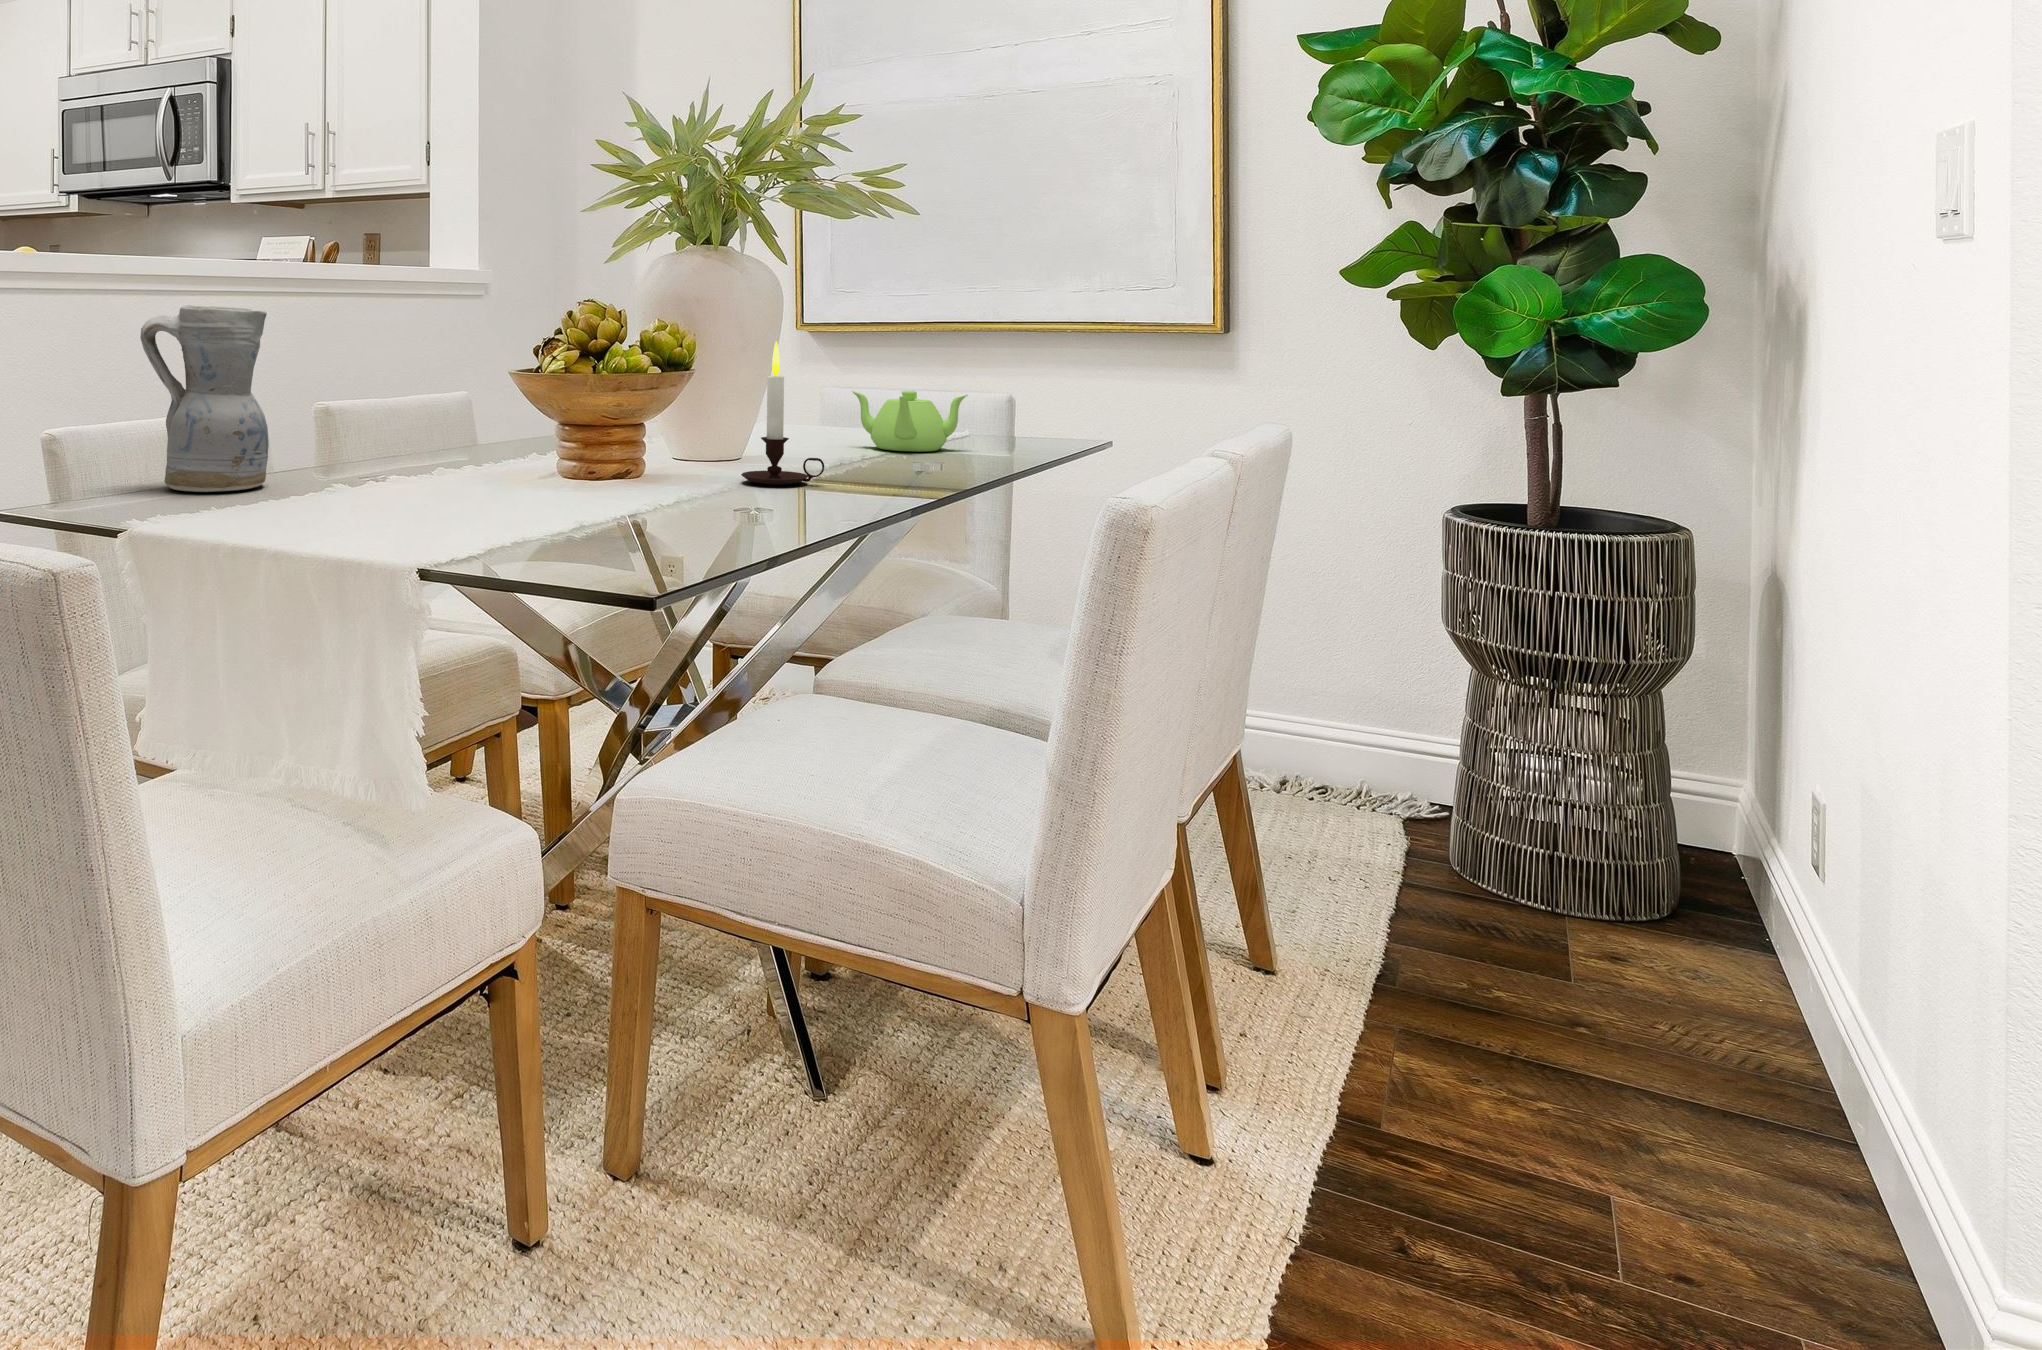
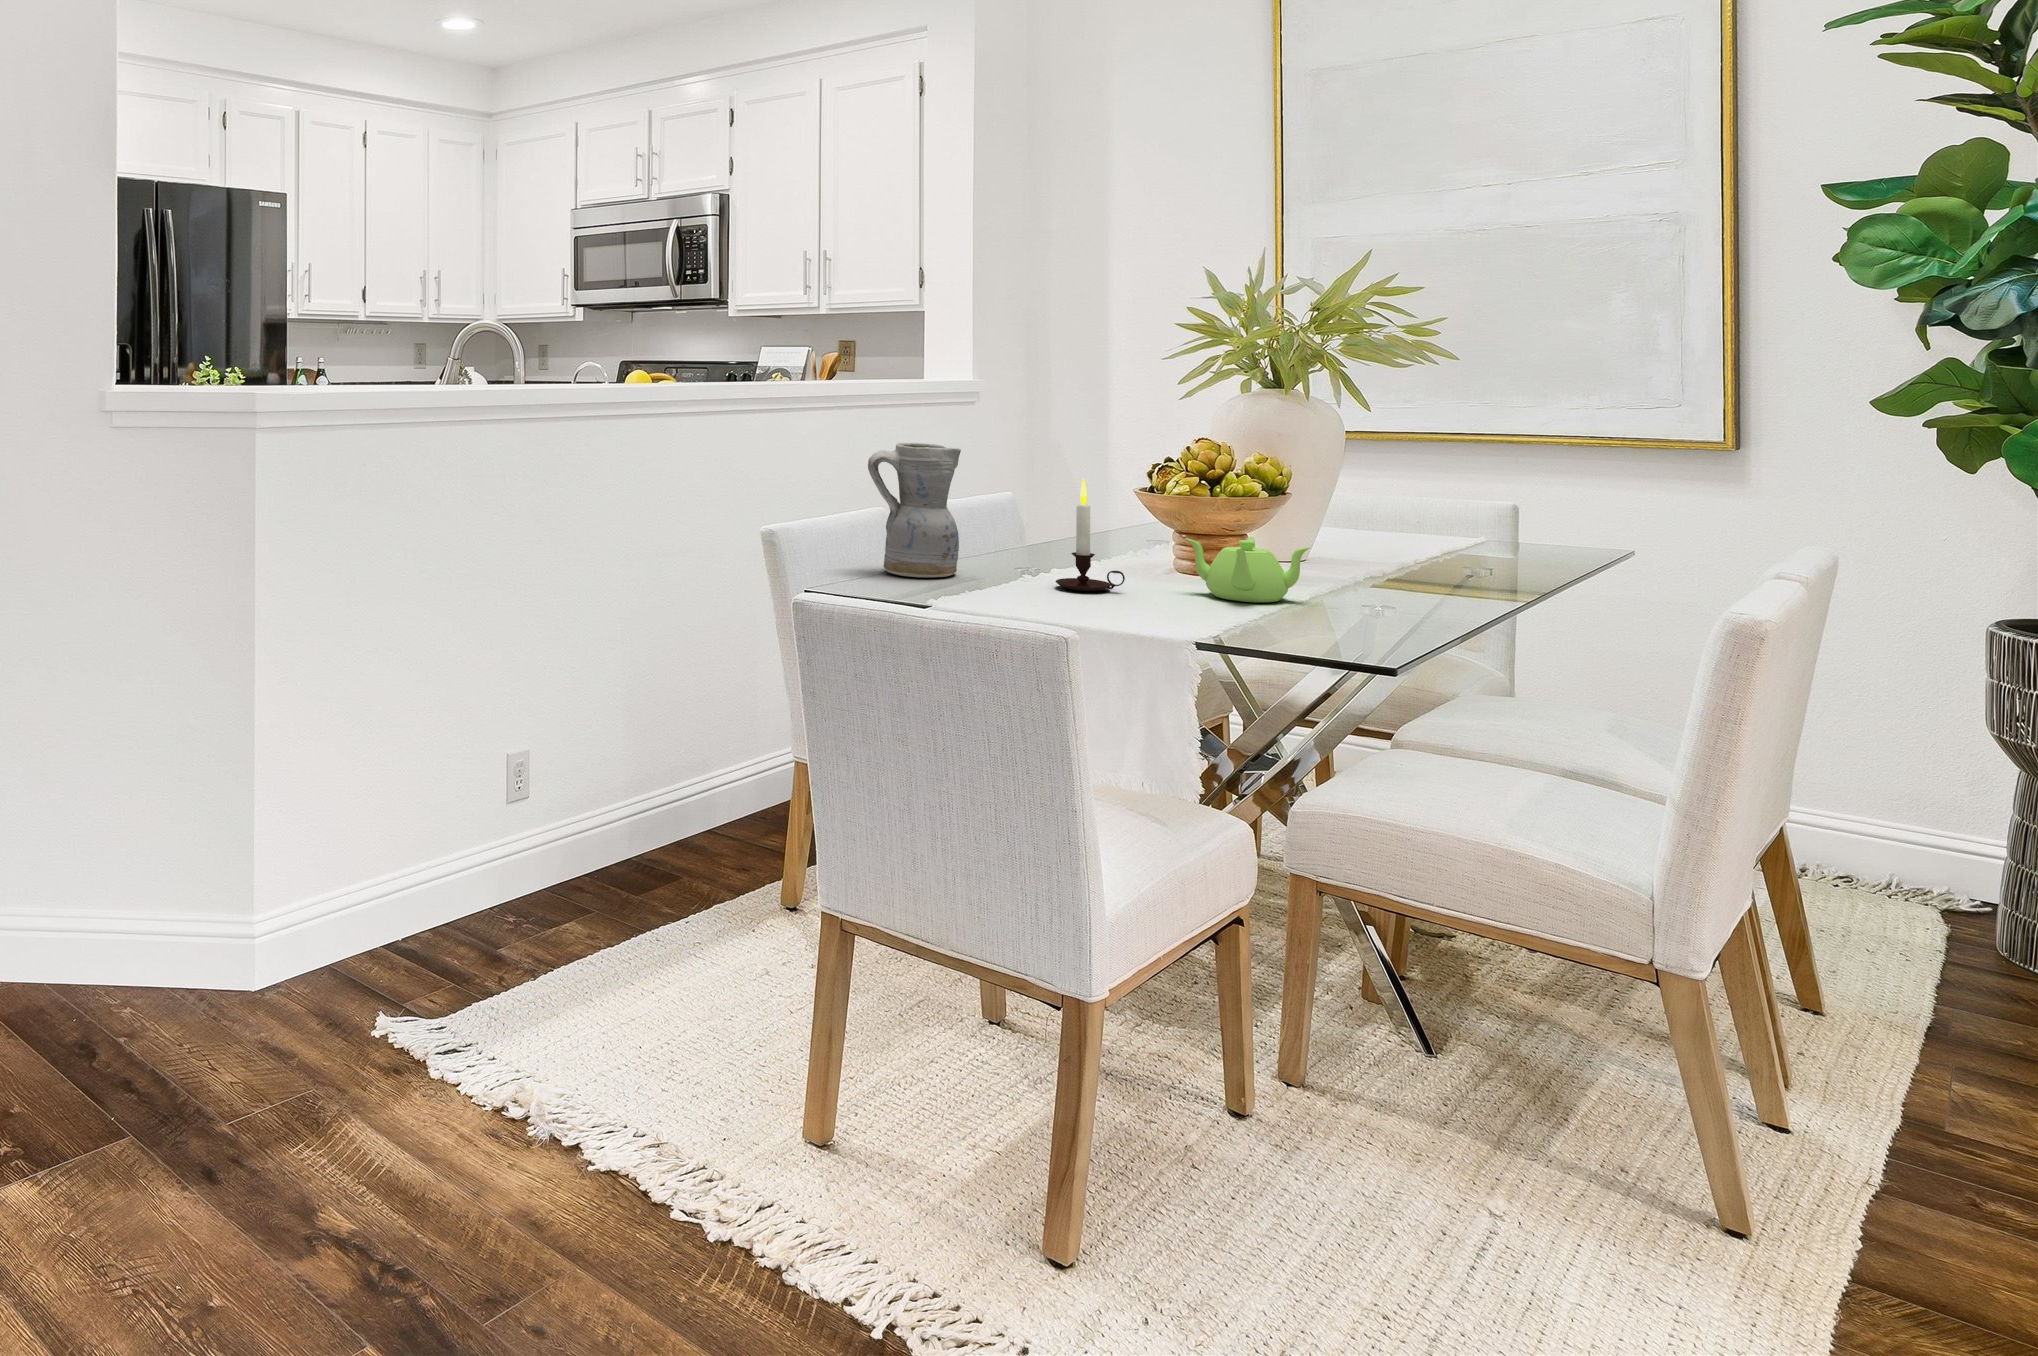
candle: present [741,341,824,485] -> present [1056,478,1125,591]
teapot: present [852,391,968,452] -> present [1185,537,1310,603]

